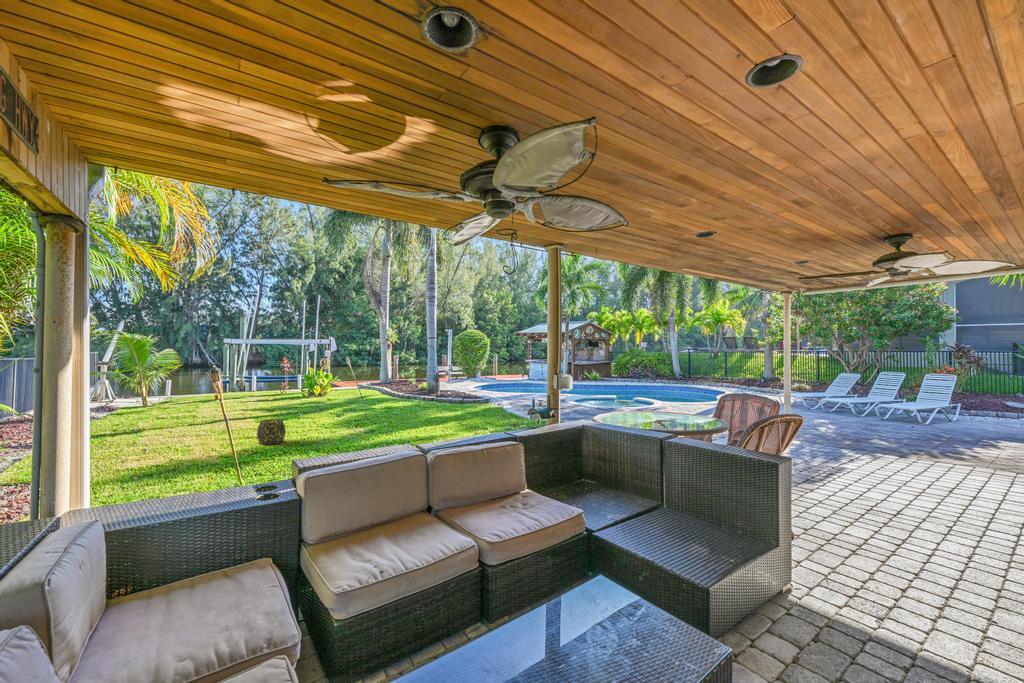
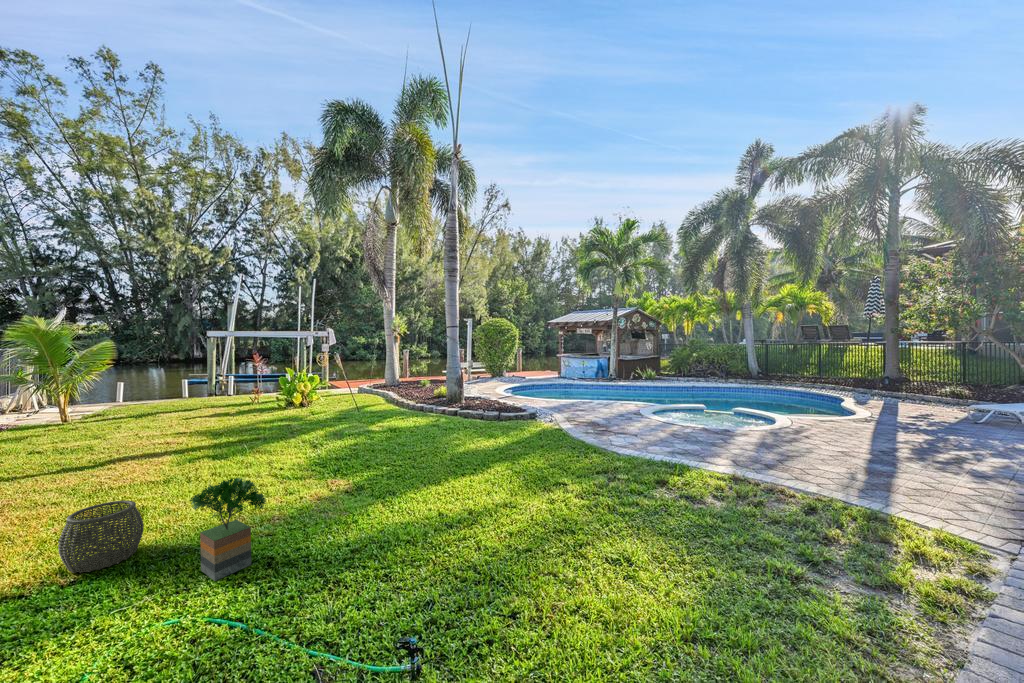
potted tree: none [313,407,343,447] -> present [190,478,266,581]

